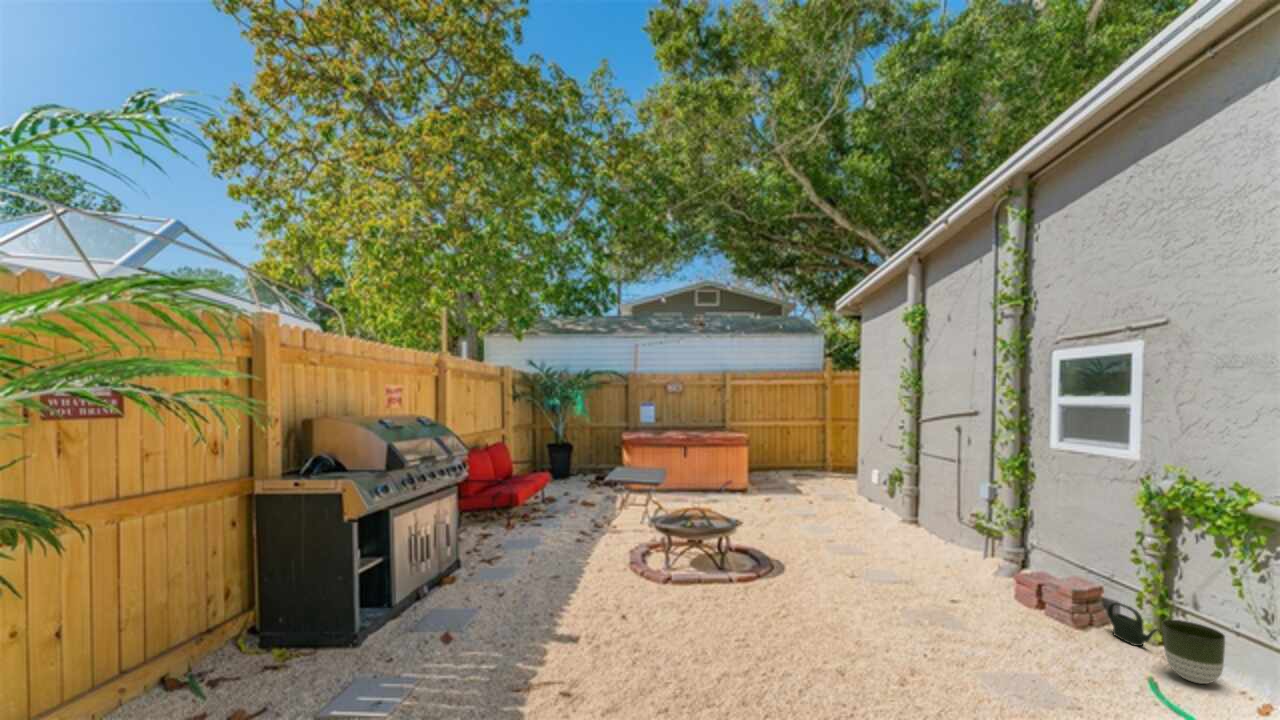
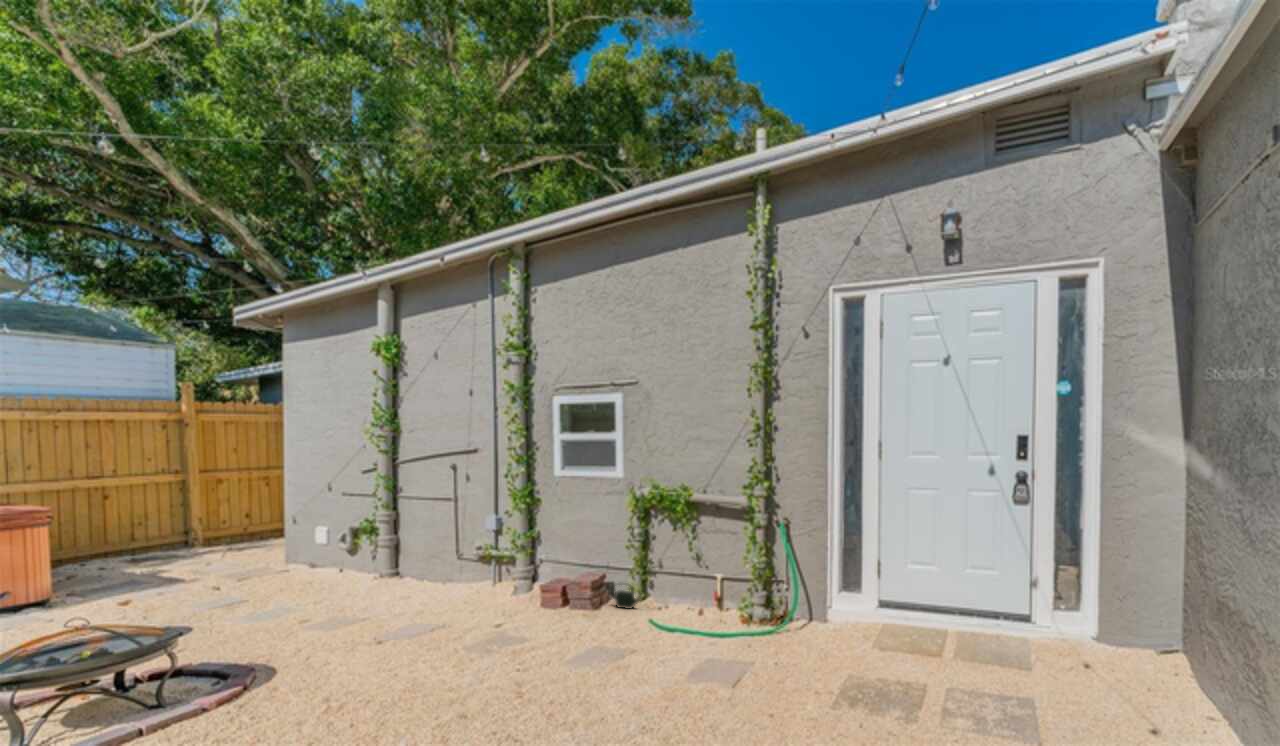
planter: present [1162,620,1225,684] -> none [654,580,683,617]

